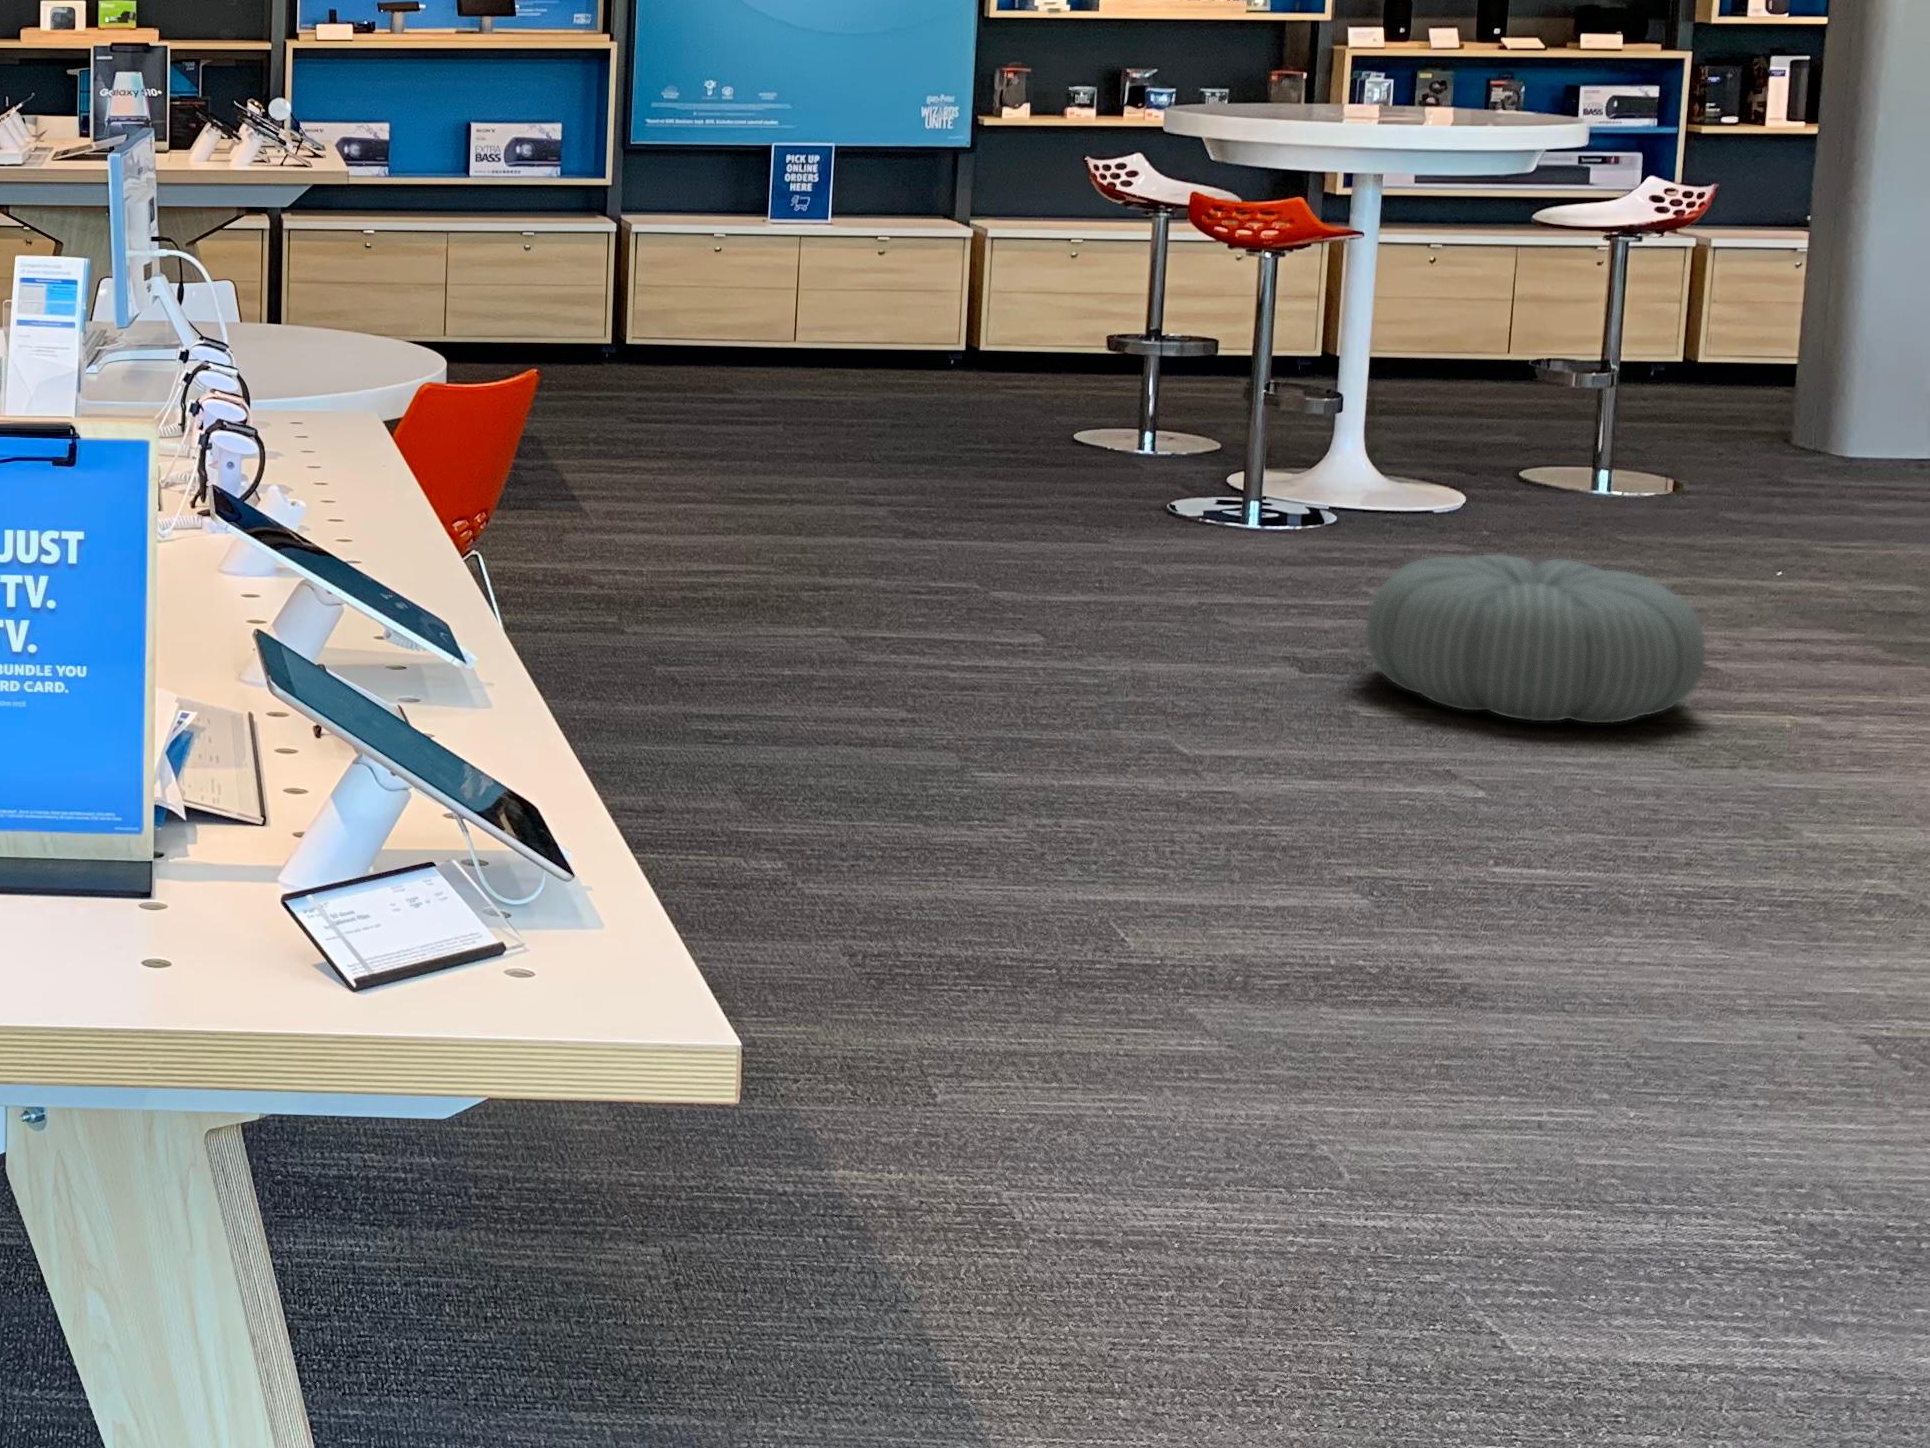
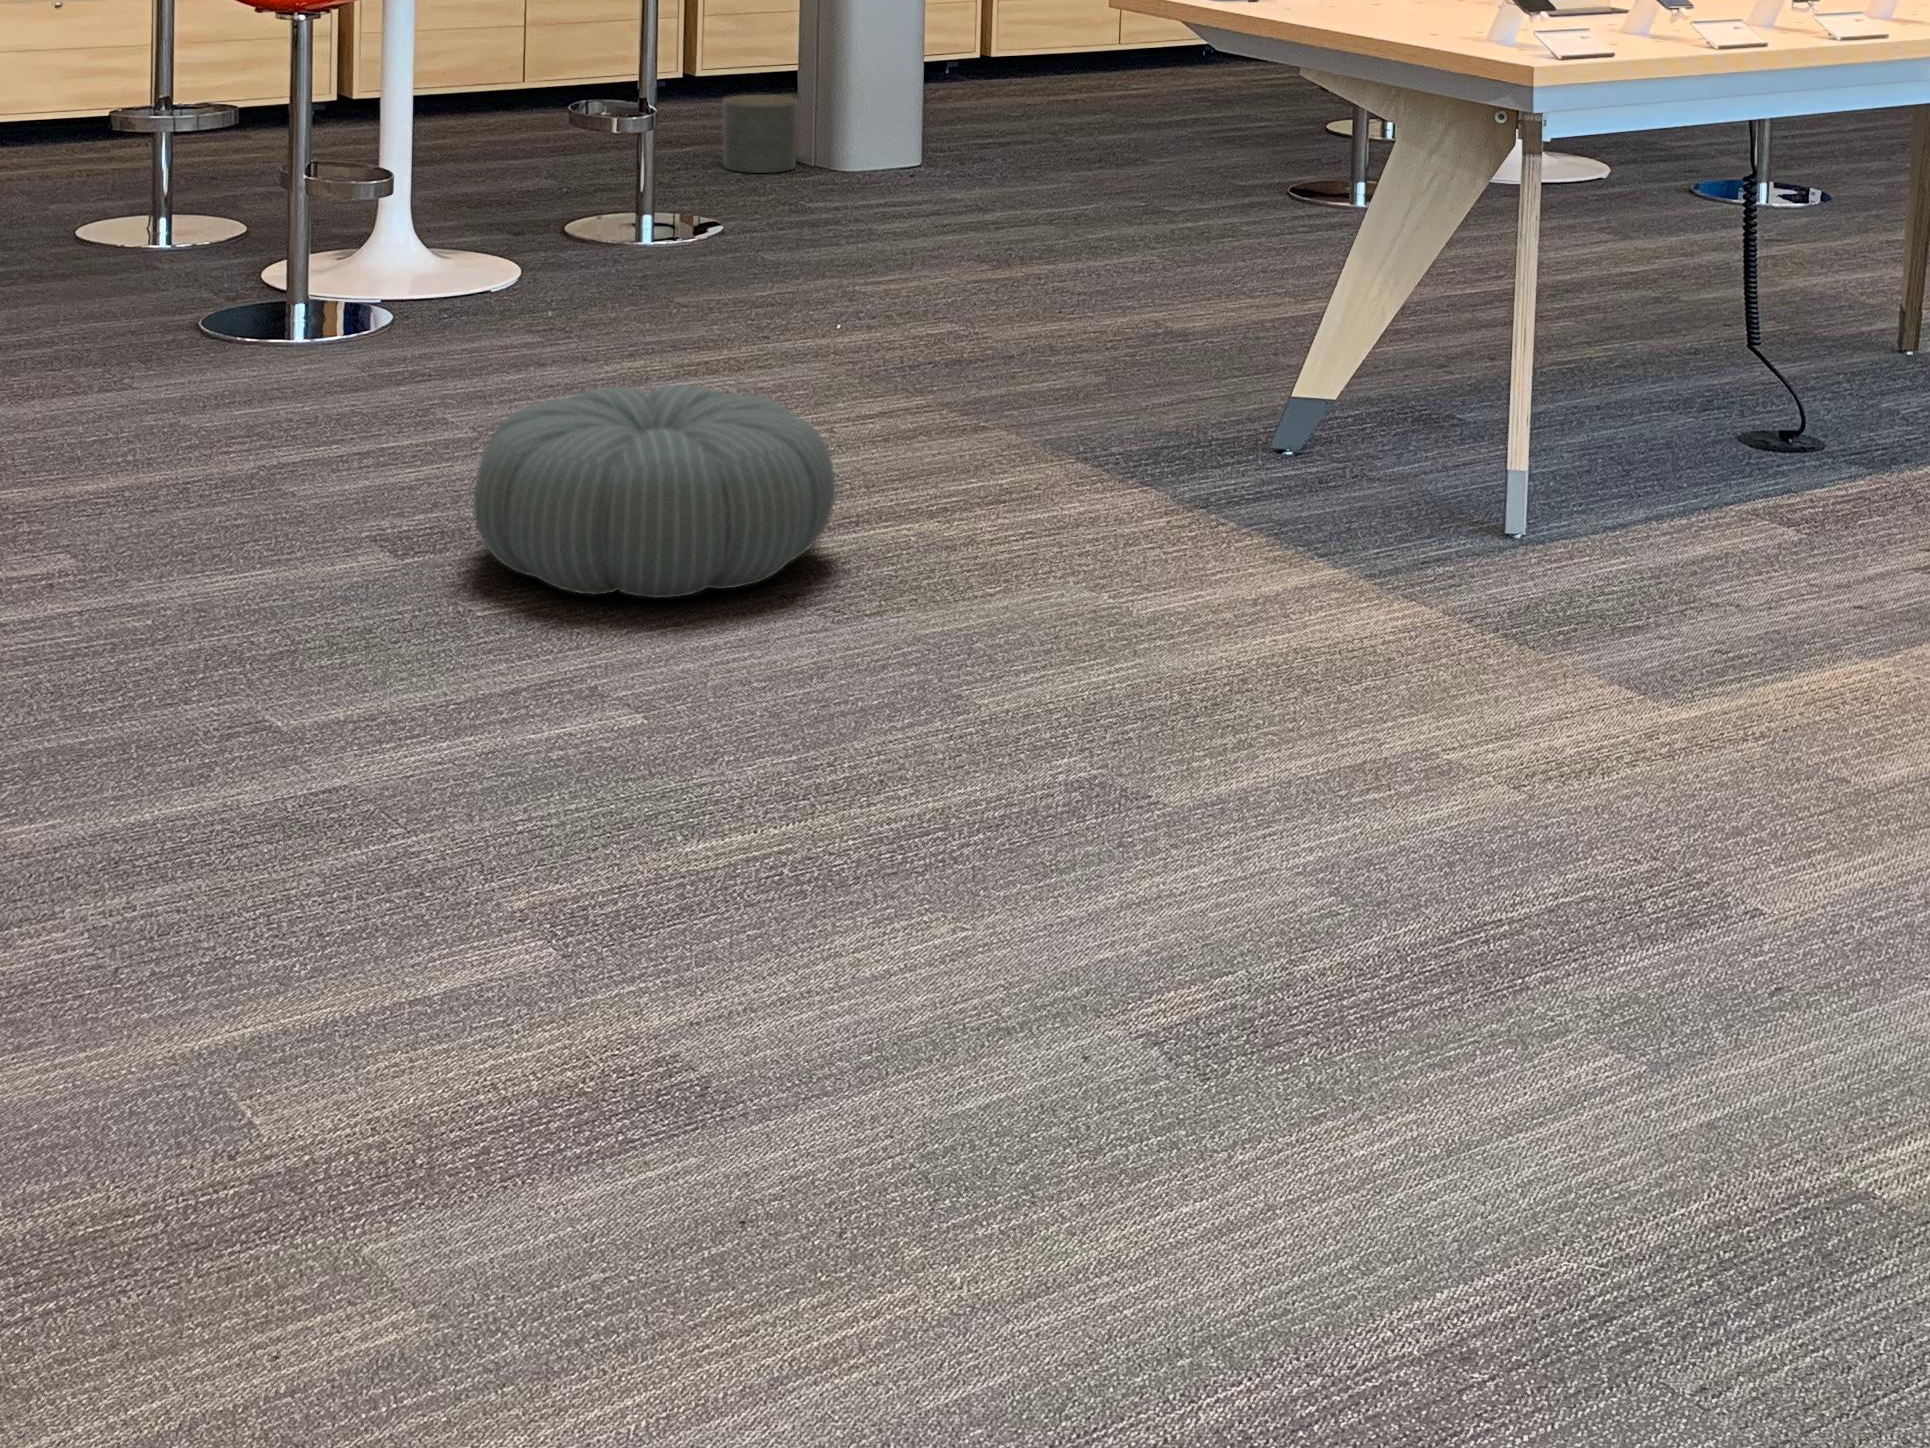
planter: none [1708,370,1796,446] -> present [723,95,798,173]

